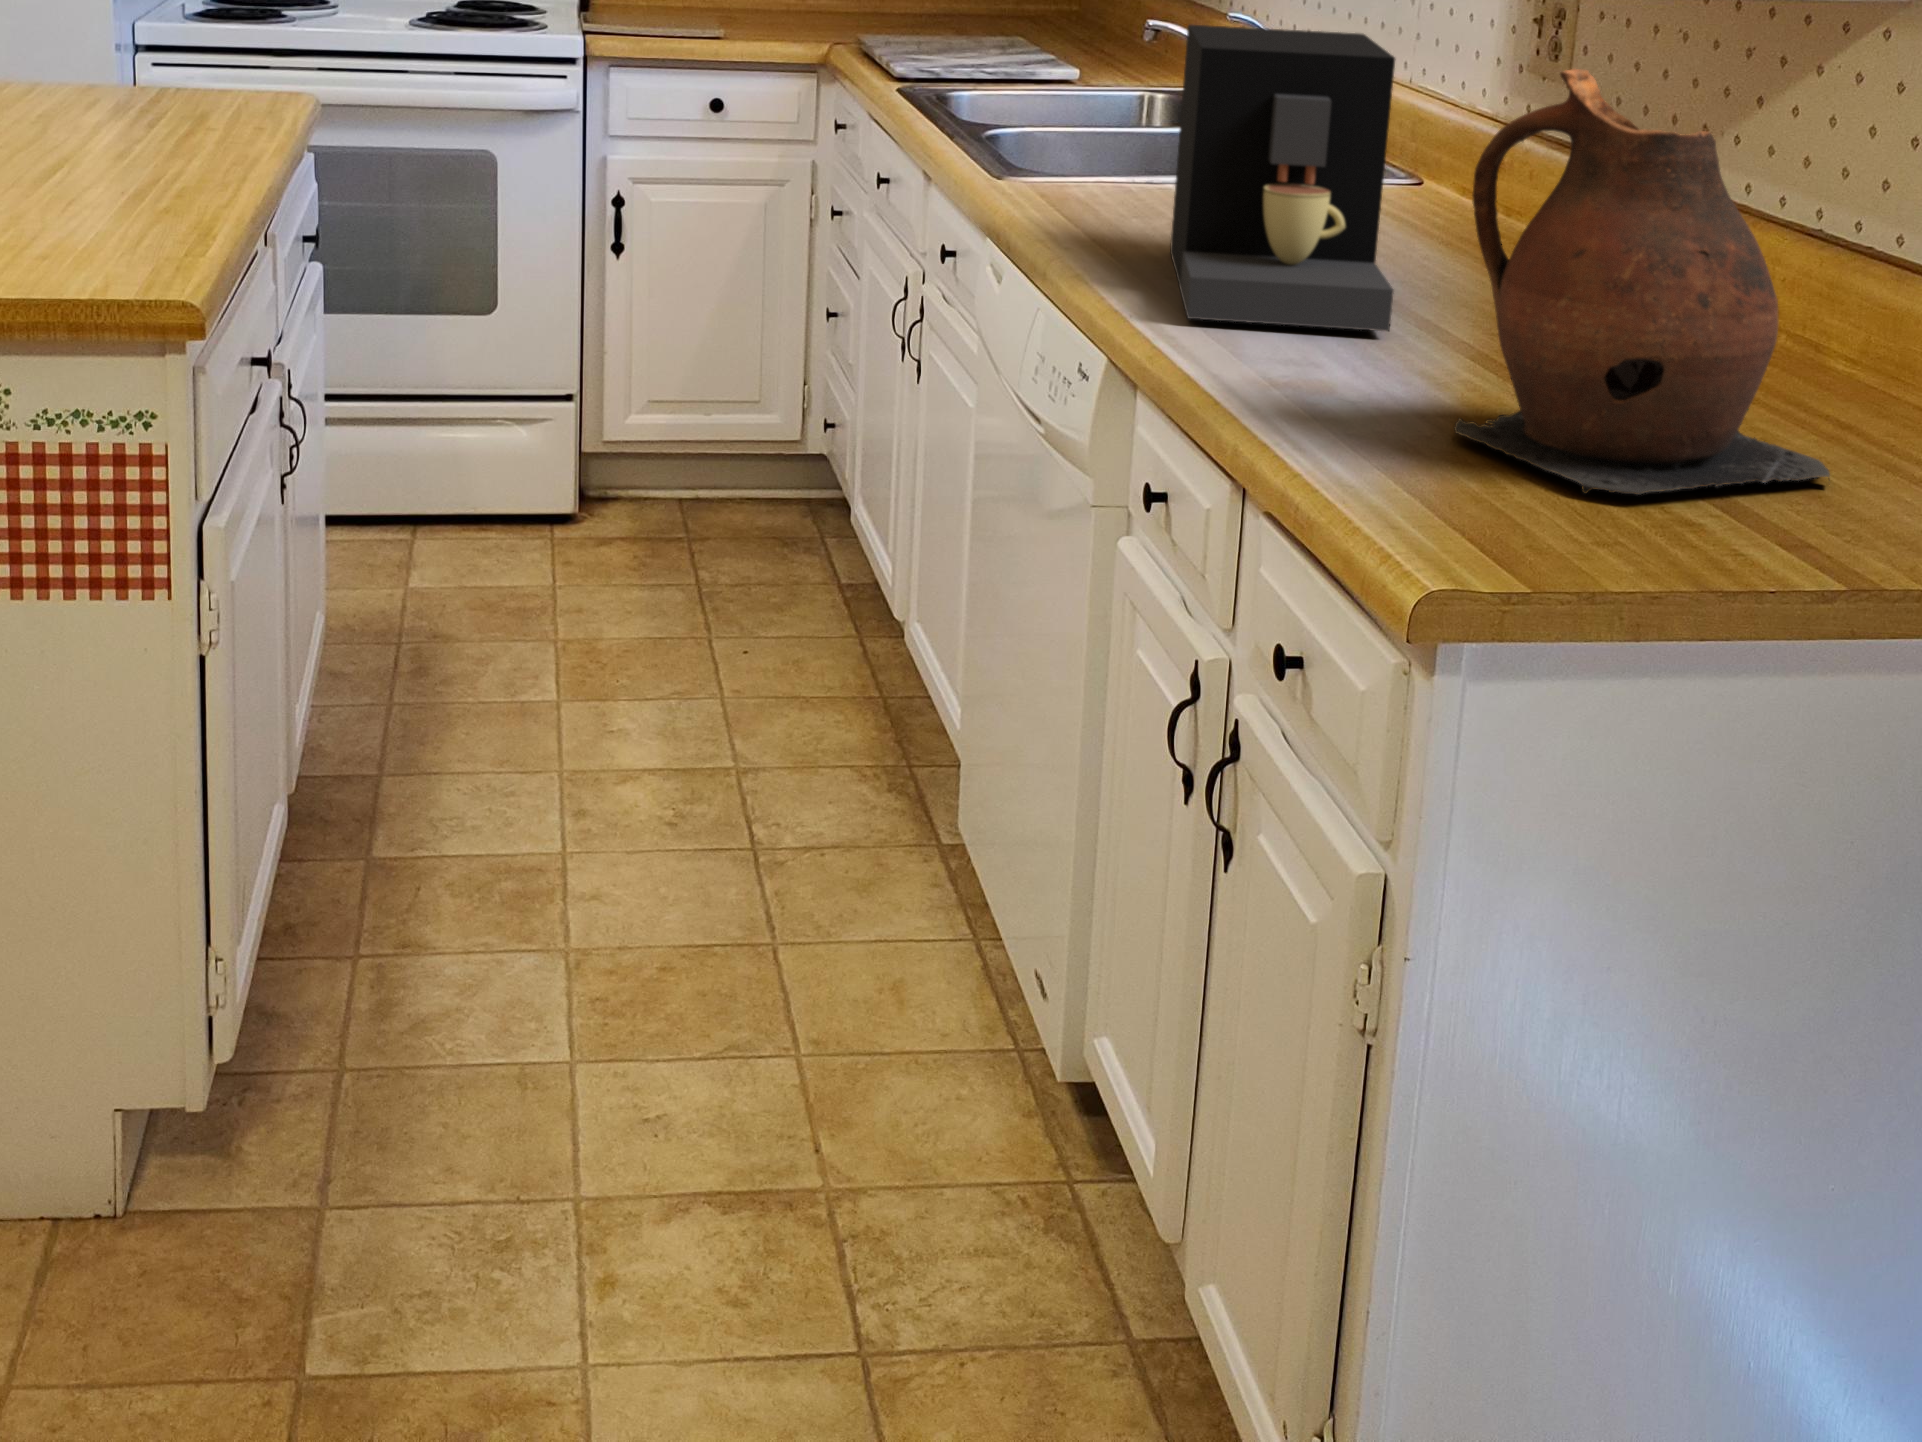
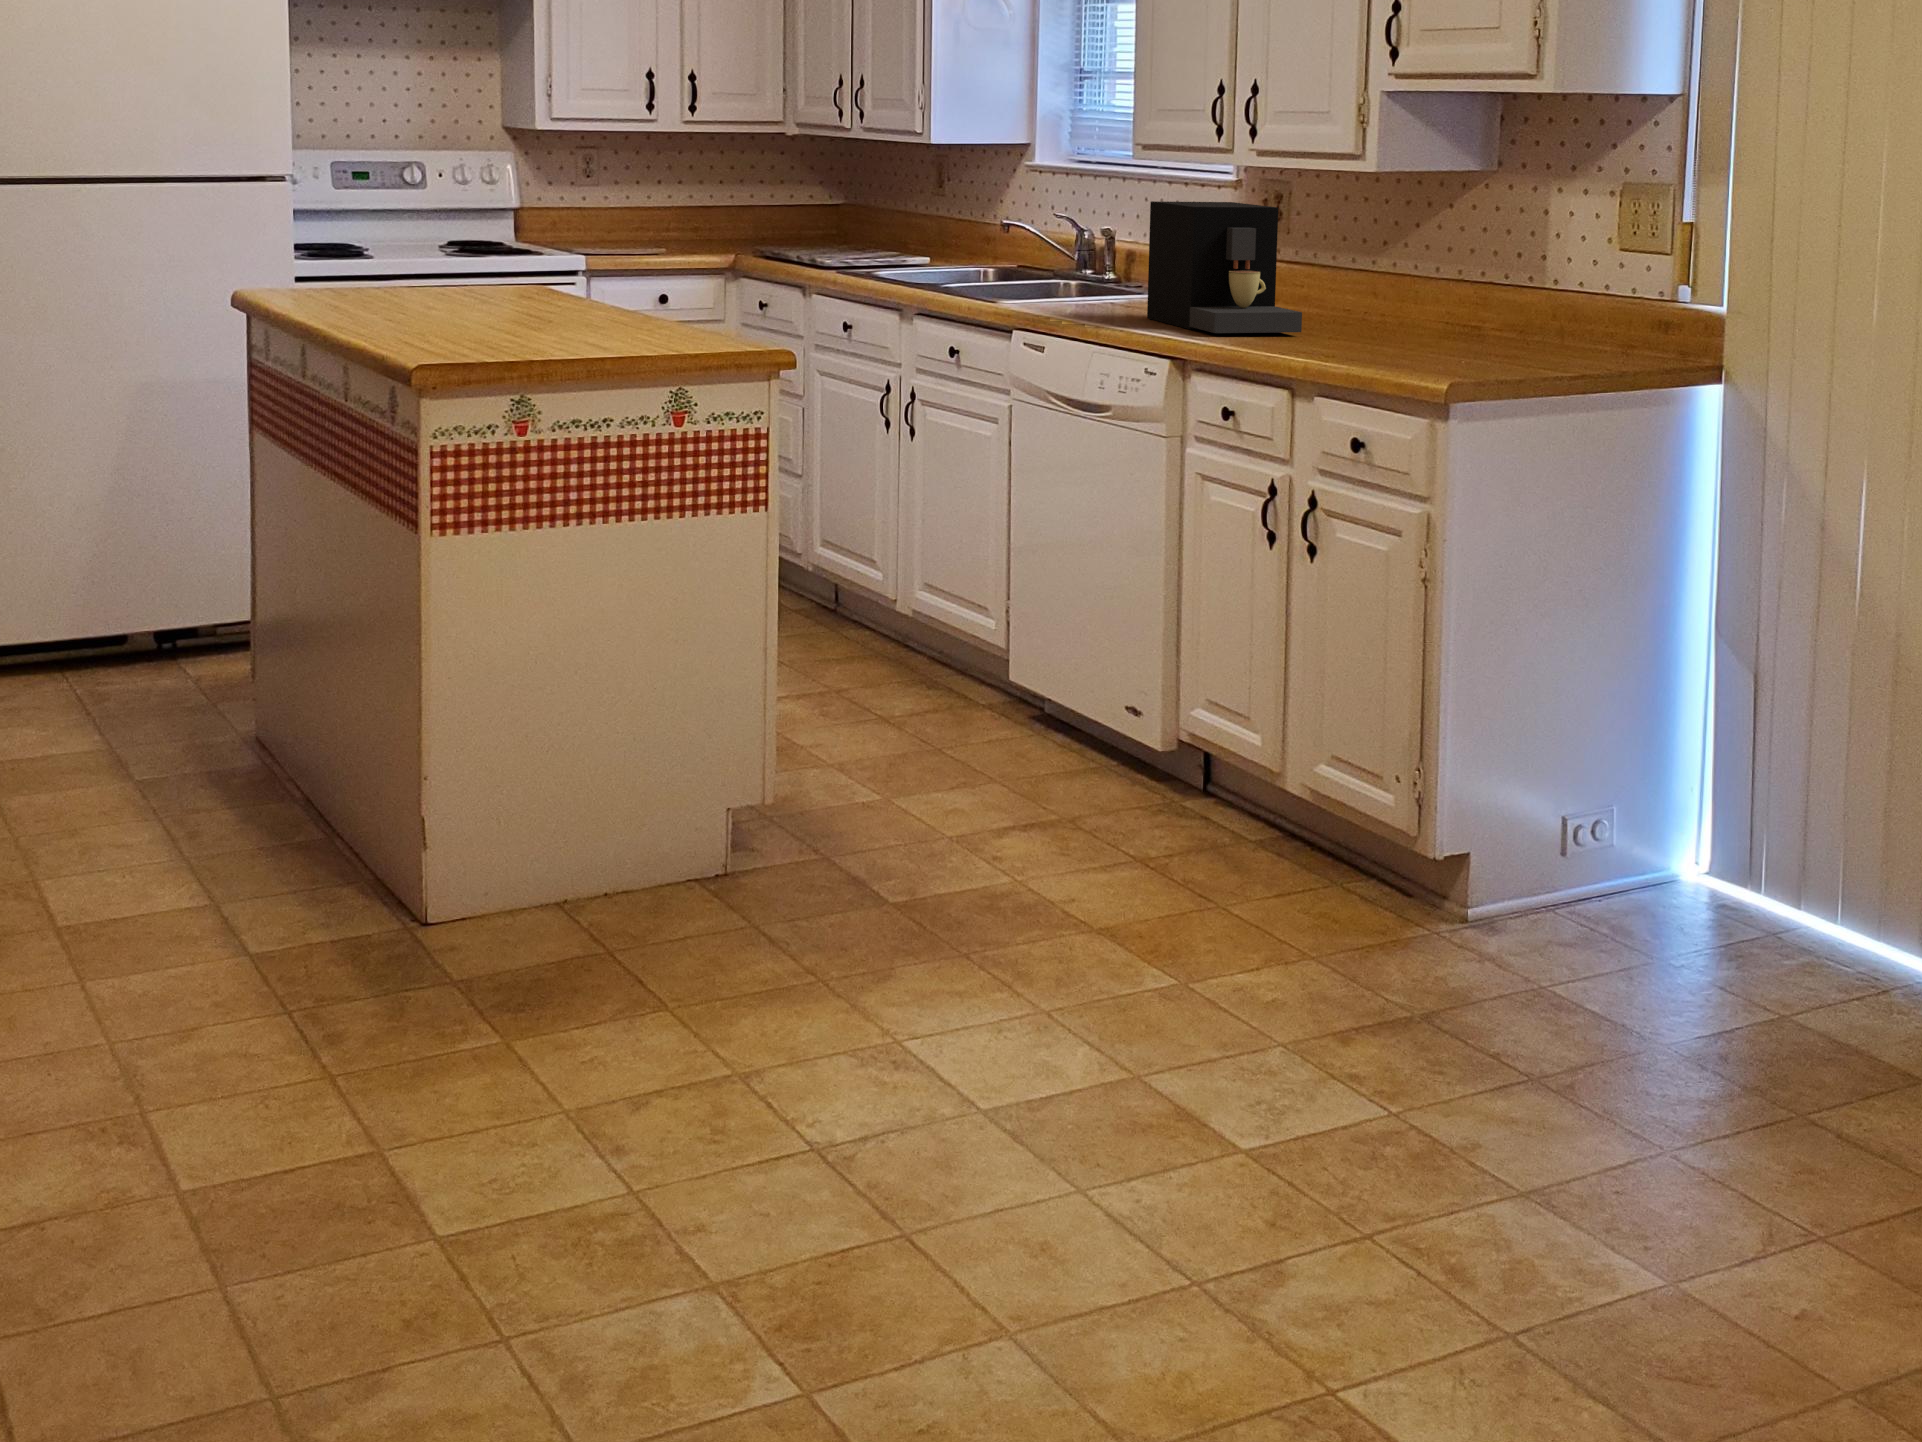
ceramic pitcher: present [1454,69,1830,495] -> none [1381,196,1532,364]

